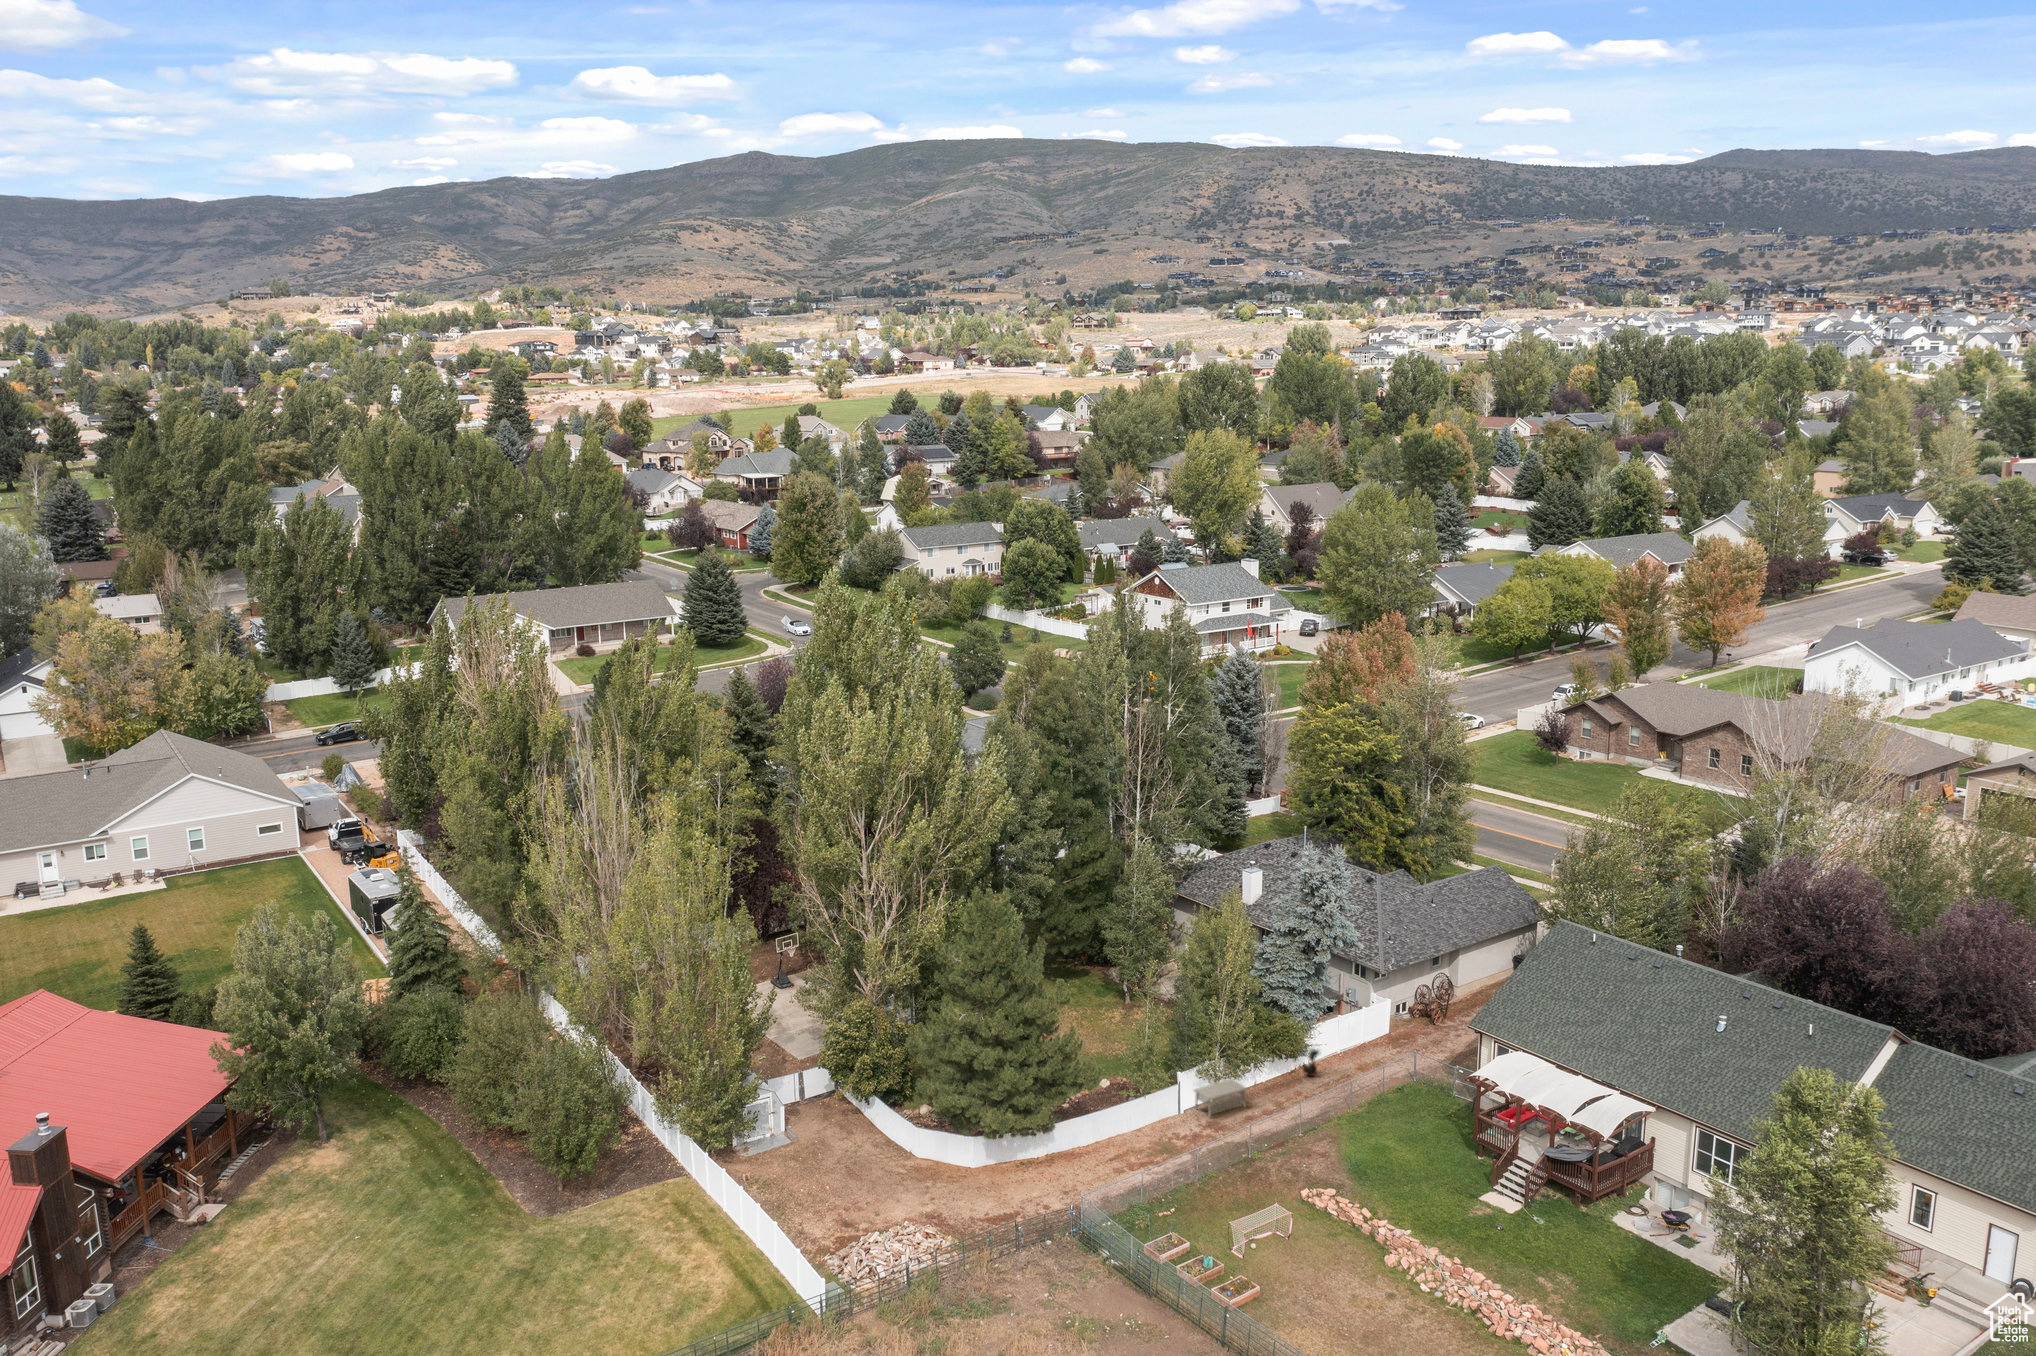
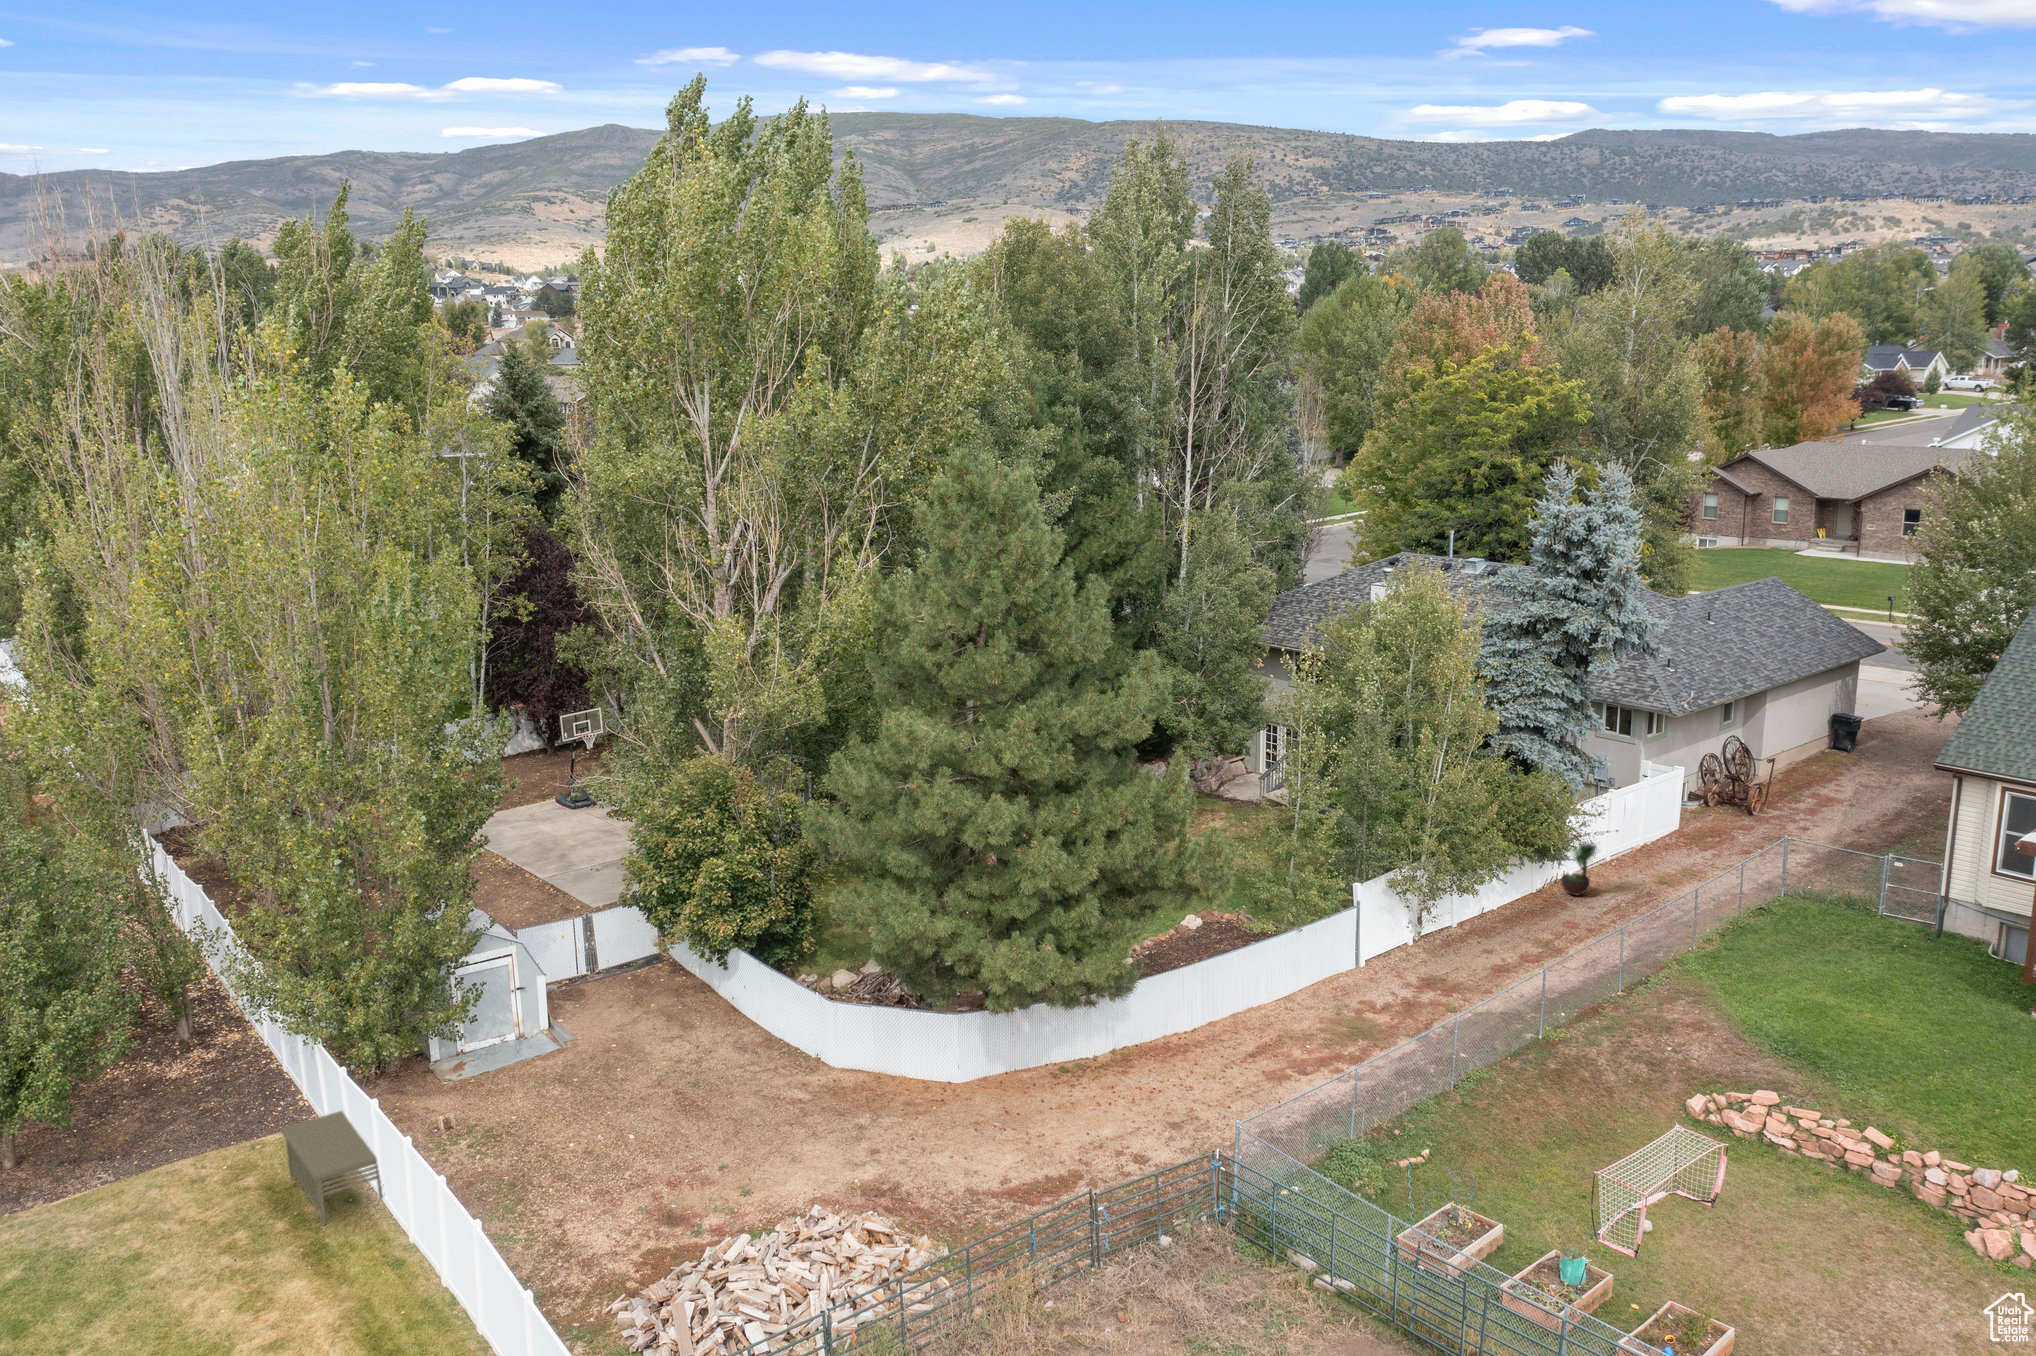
storage bench: present [1194,1079,1246,1117] -> present [281,1111,383,1225]

